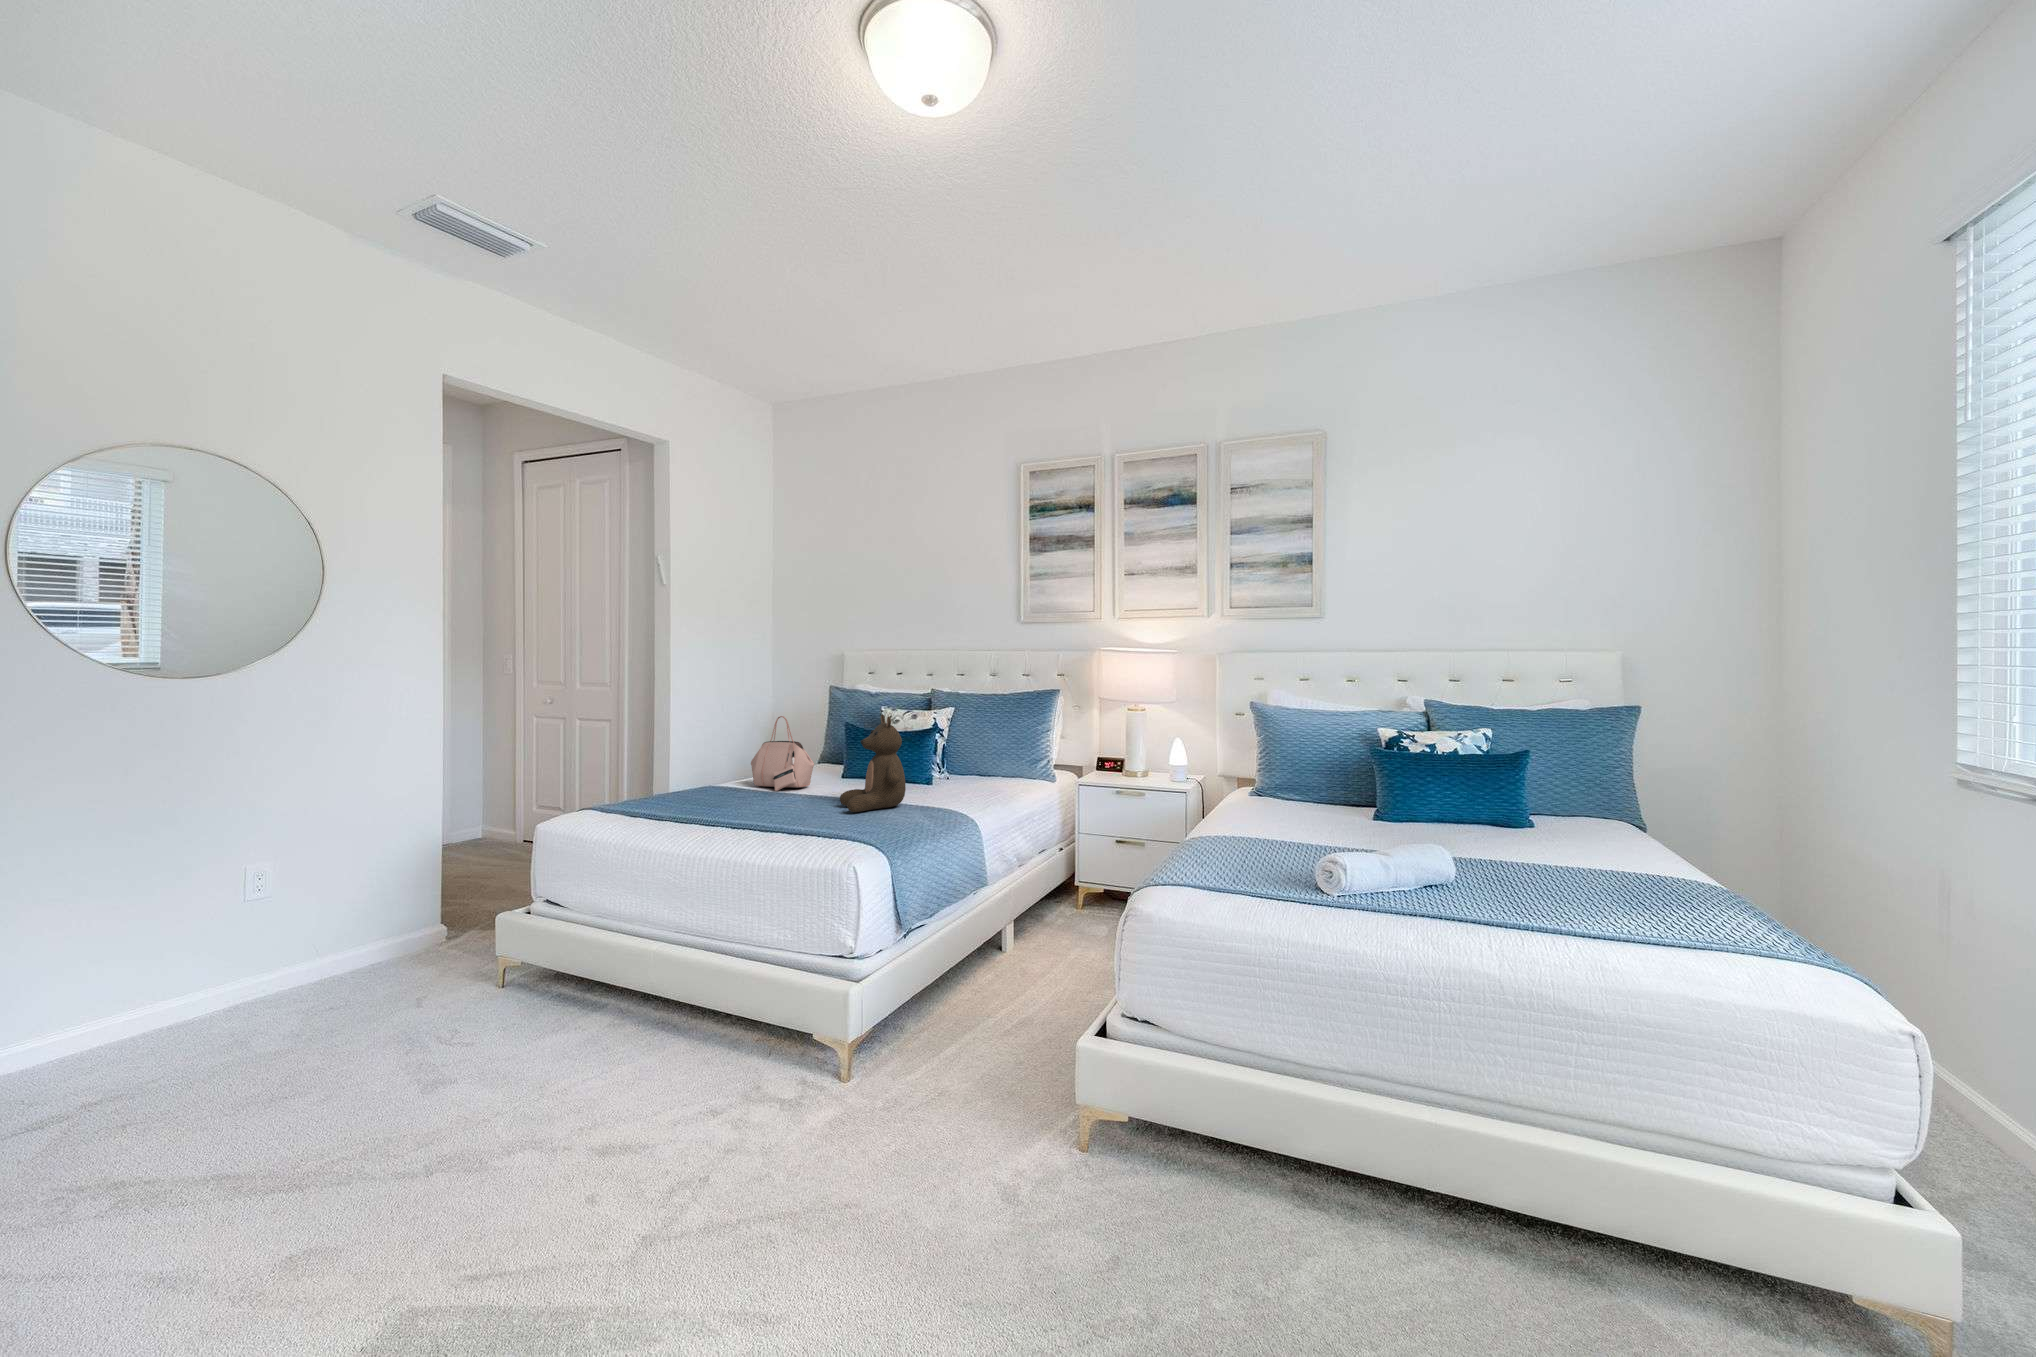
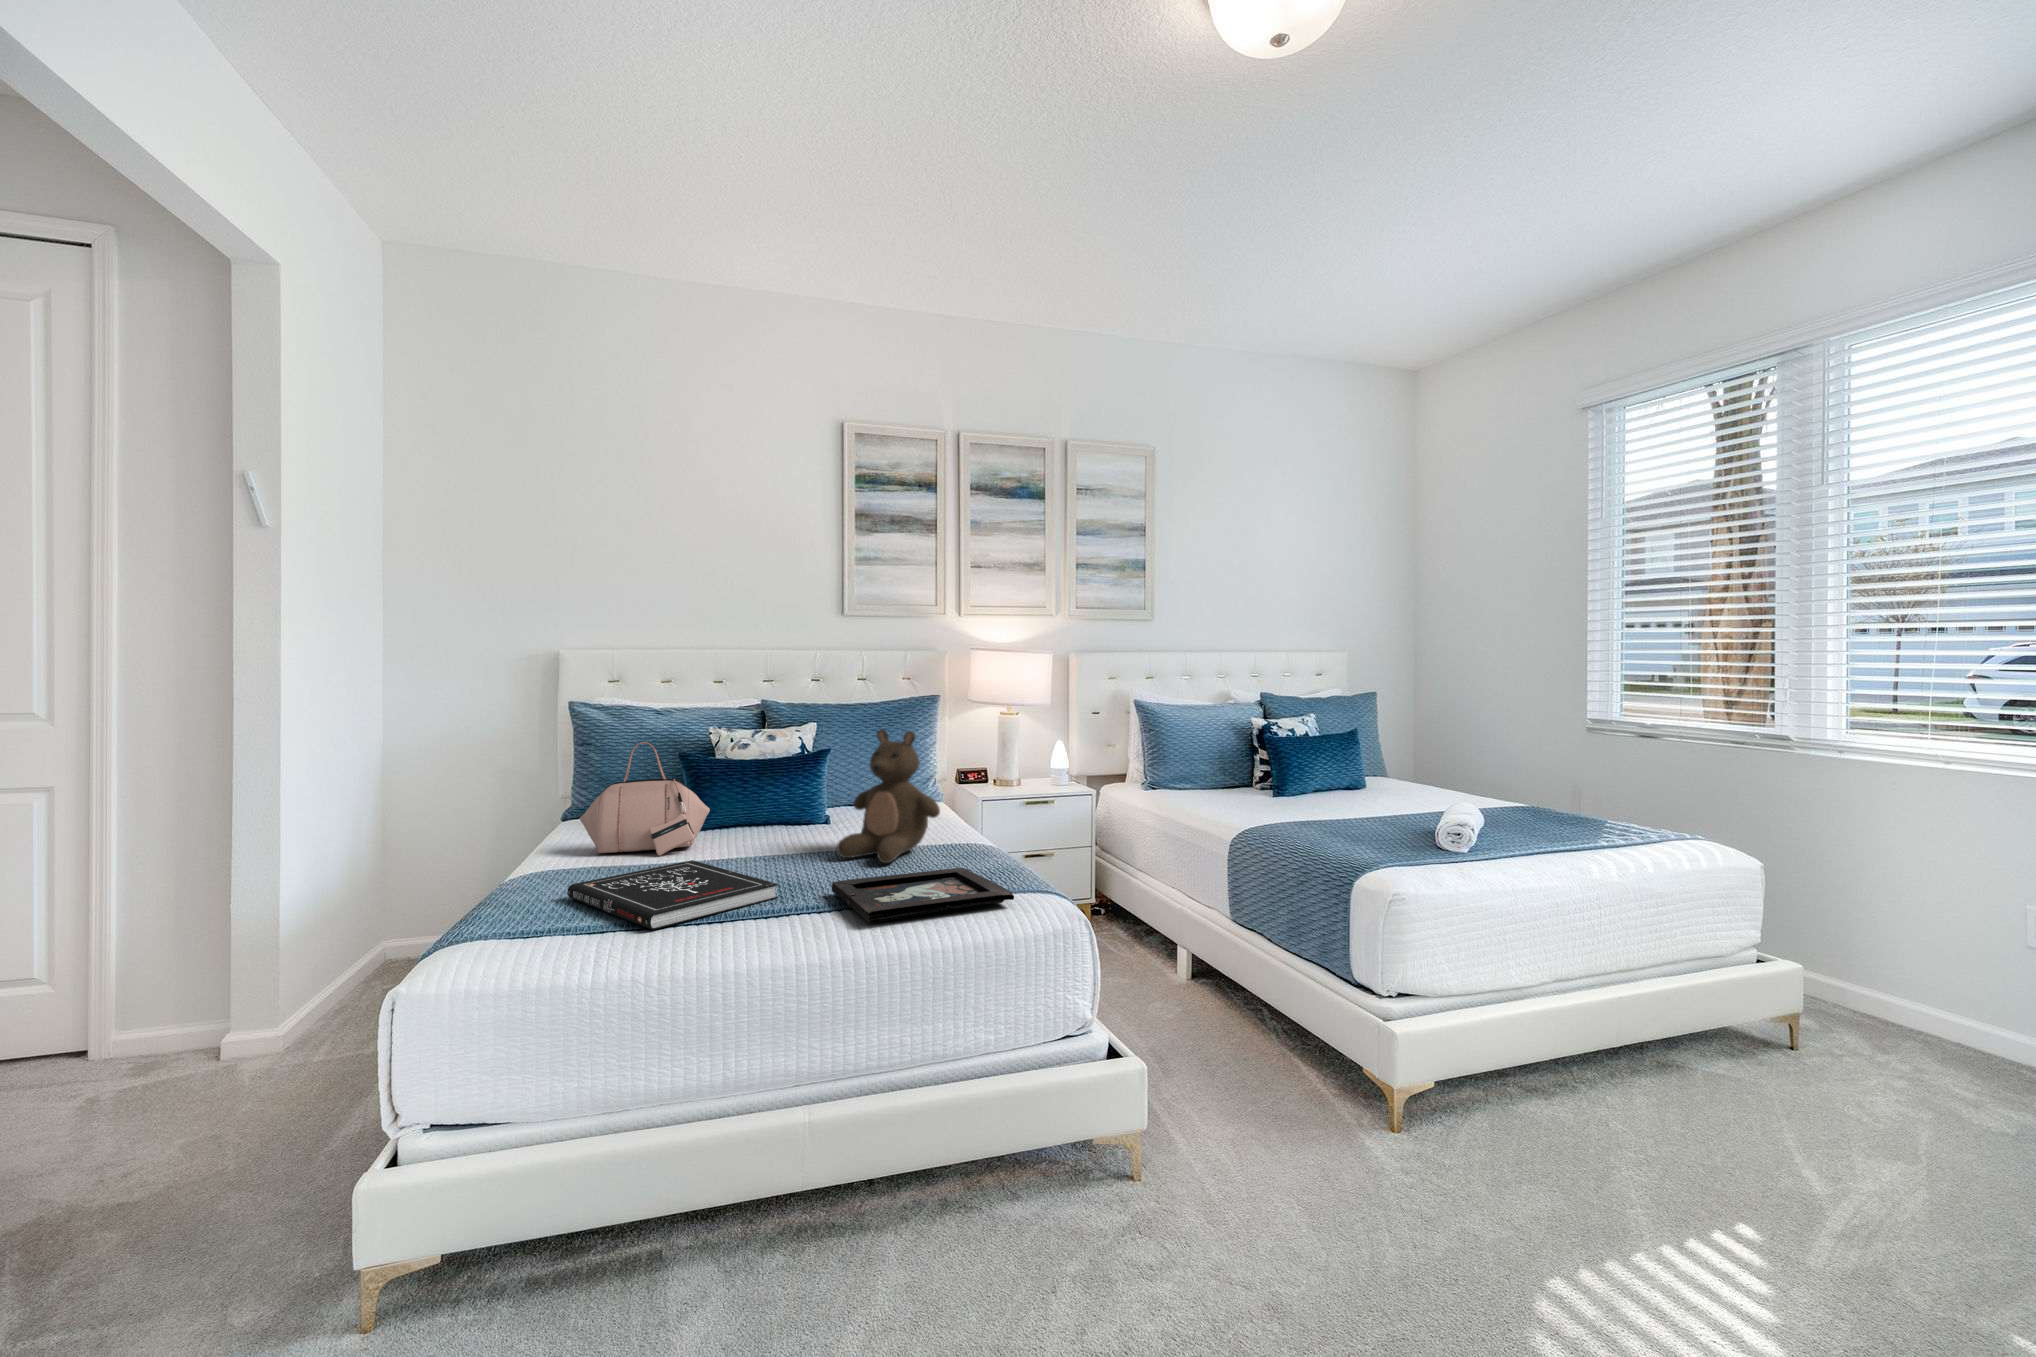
book: none [655,794,761,826] -> present [567,860,778,930]
decorative tray: none [730,816,866,844] -> present [832,868,1014,924]

